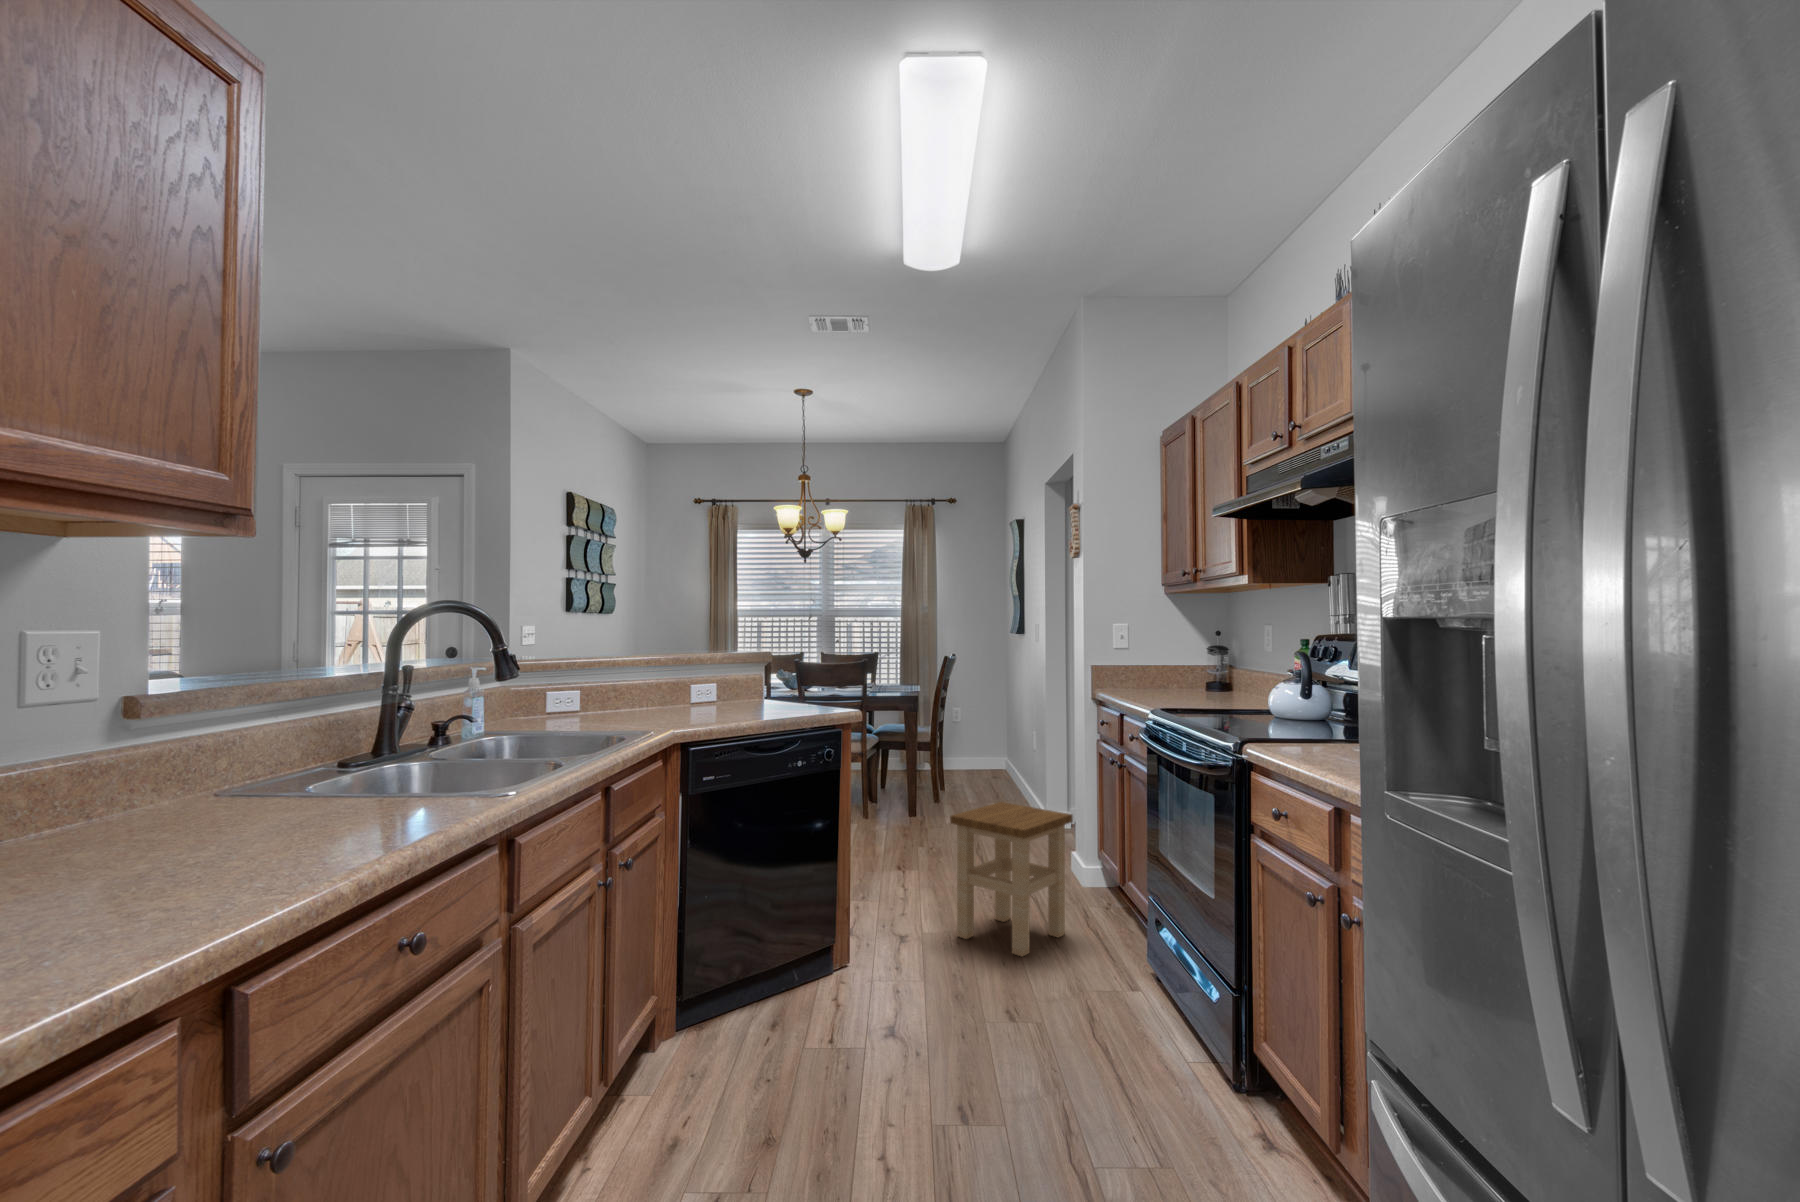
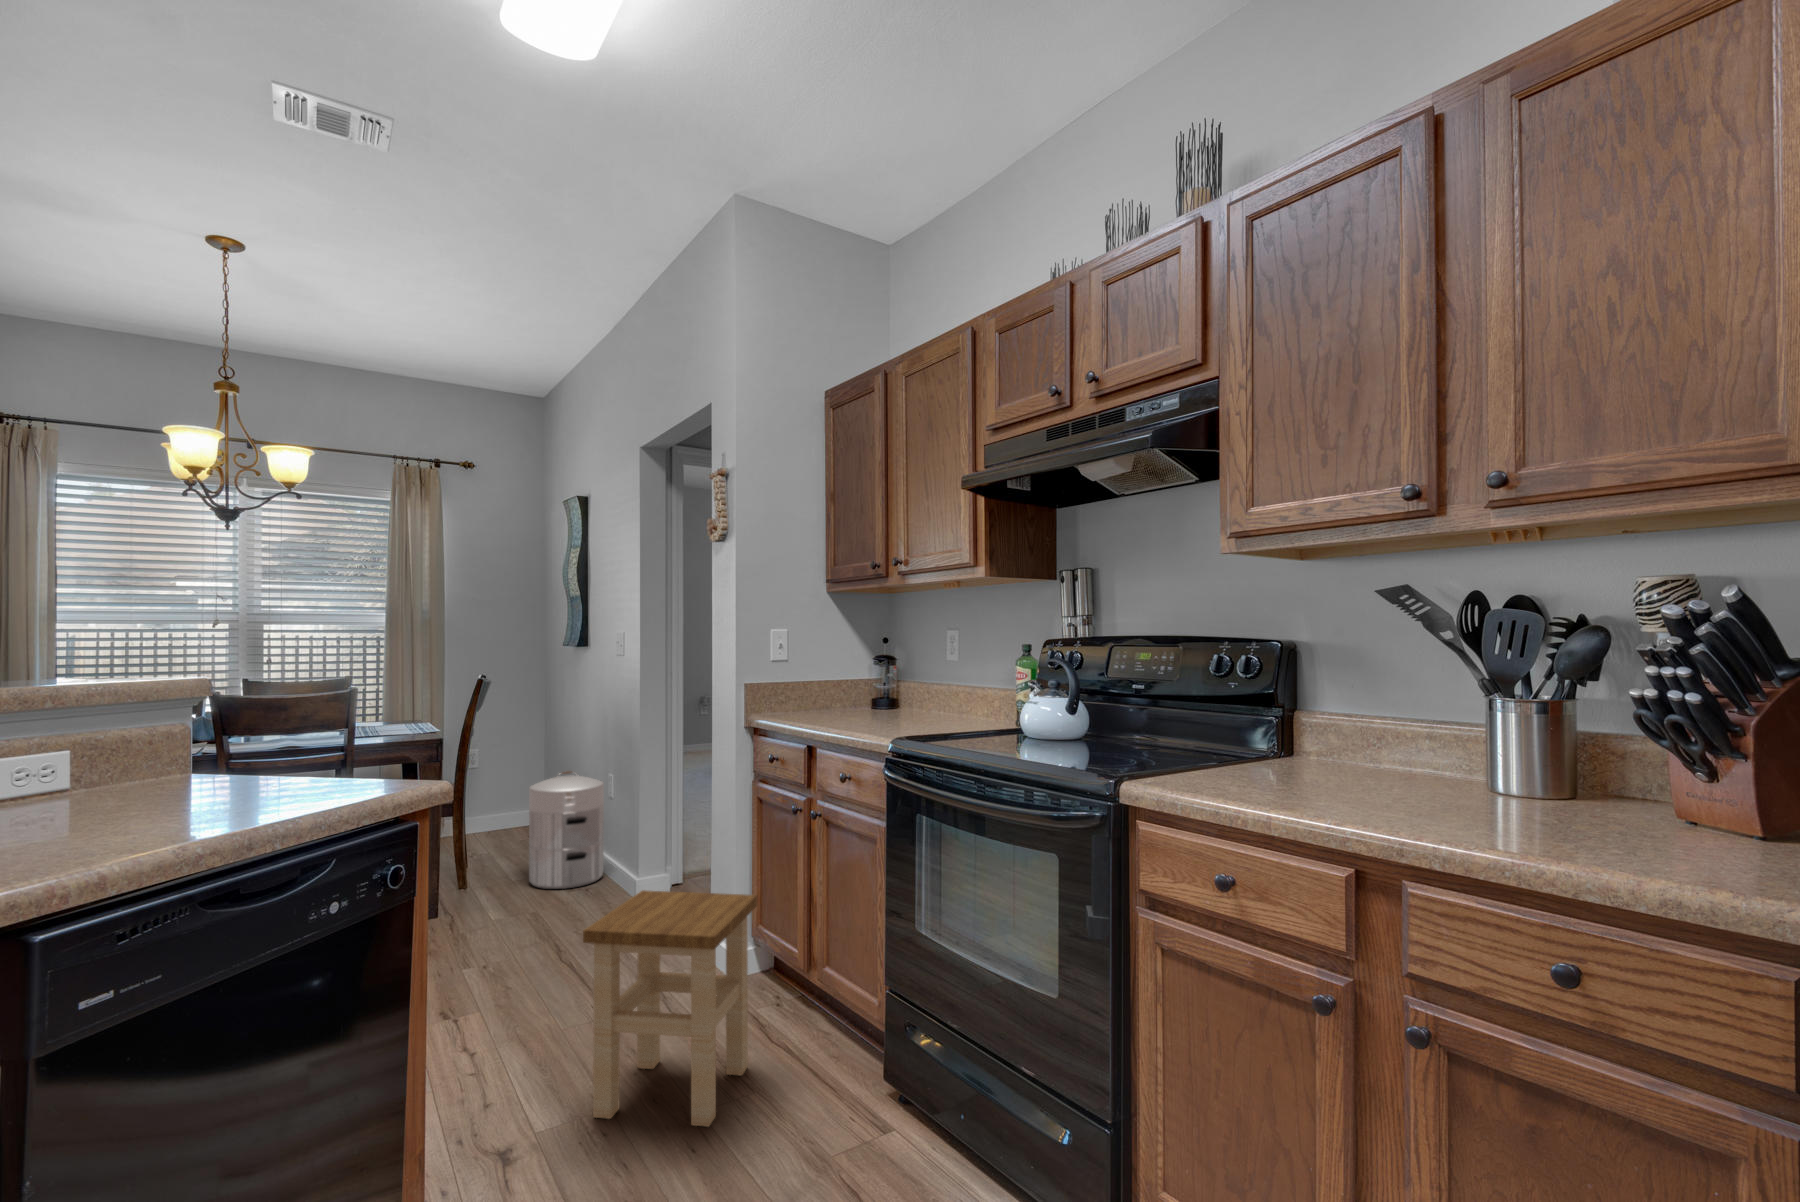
waste bin: none [976,728,1029,814] -> present [529,771,604,889]

